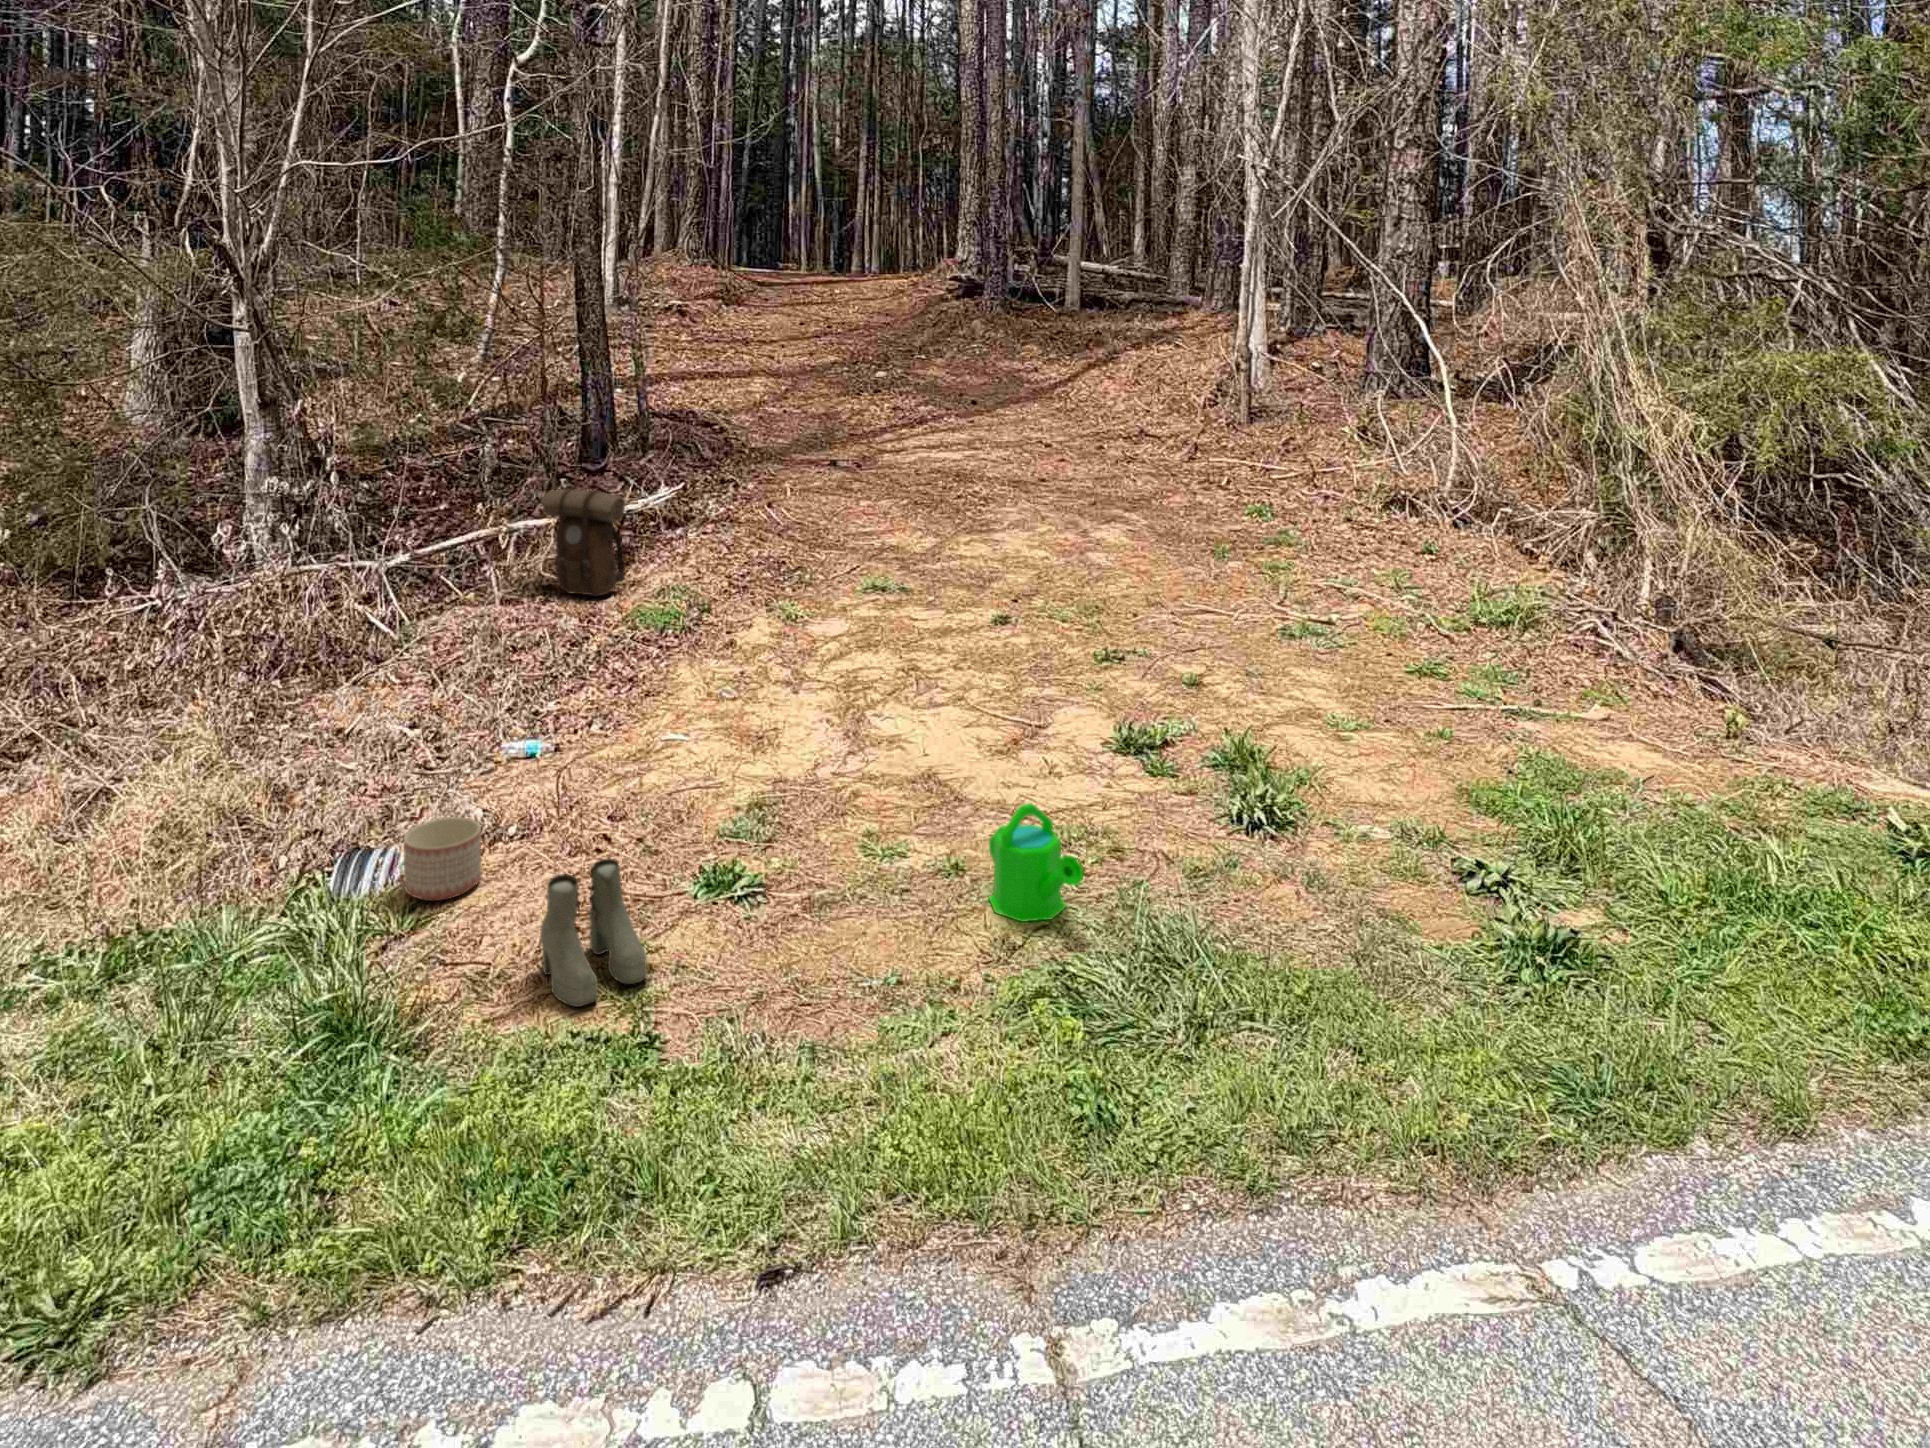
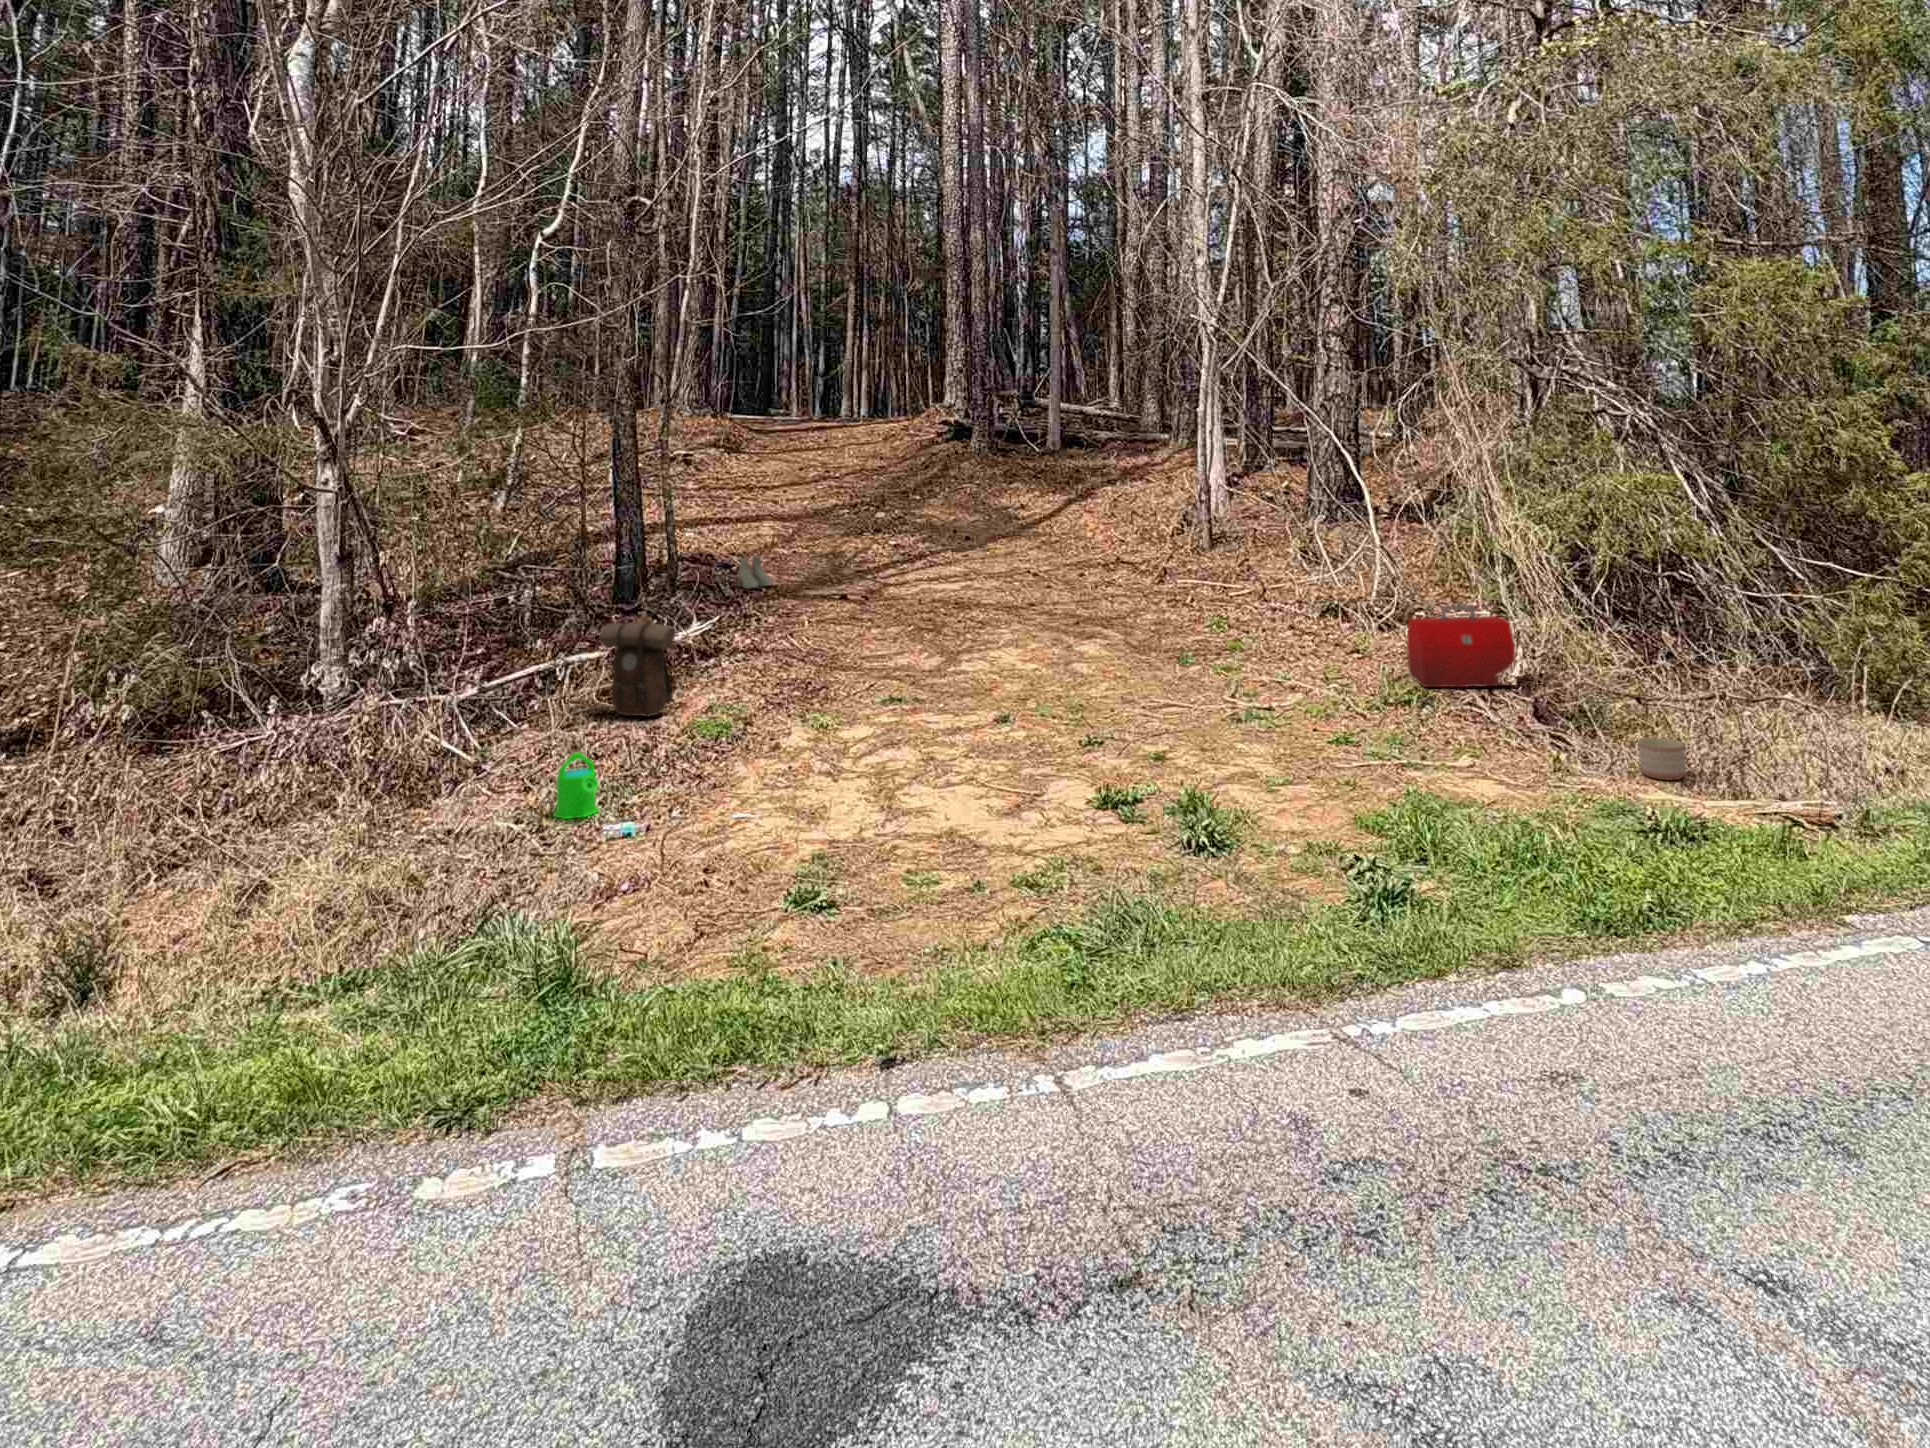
toolbox: none [1497,505,1641,606] -> present [1407,605,1515,687]
watering can: present [989,803,1083,922] -> present [554,752,599,819]
planter: present [404,817,481,901] -> present [1638,738,1686,780]
boots: present [540,859,647,1007] -> present [737,555,772,589]

